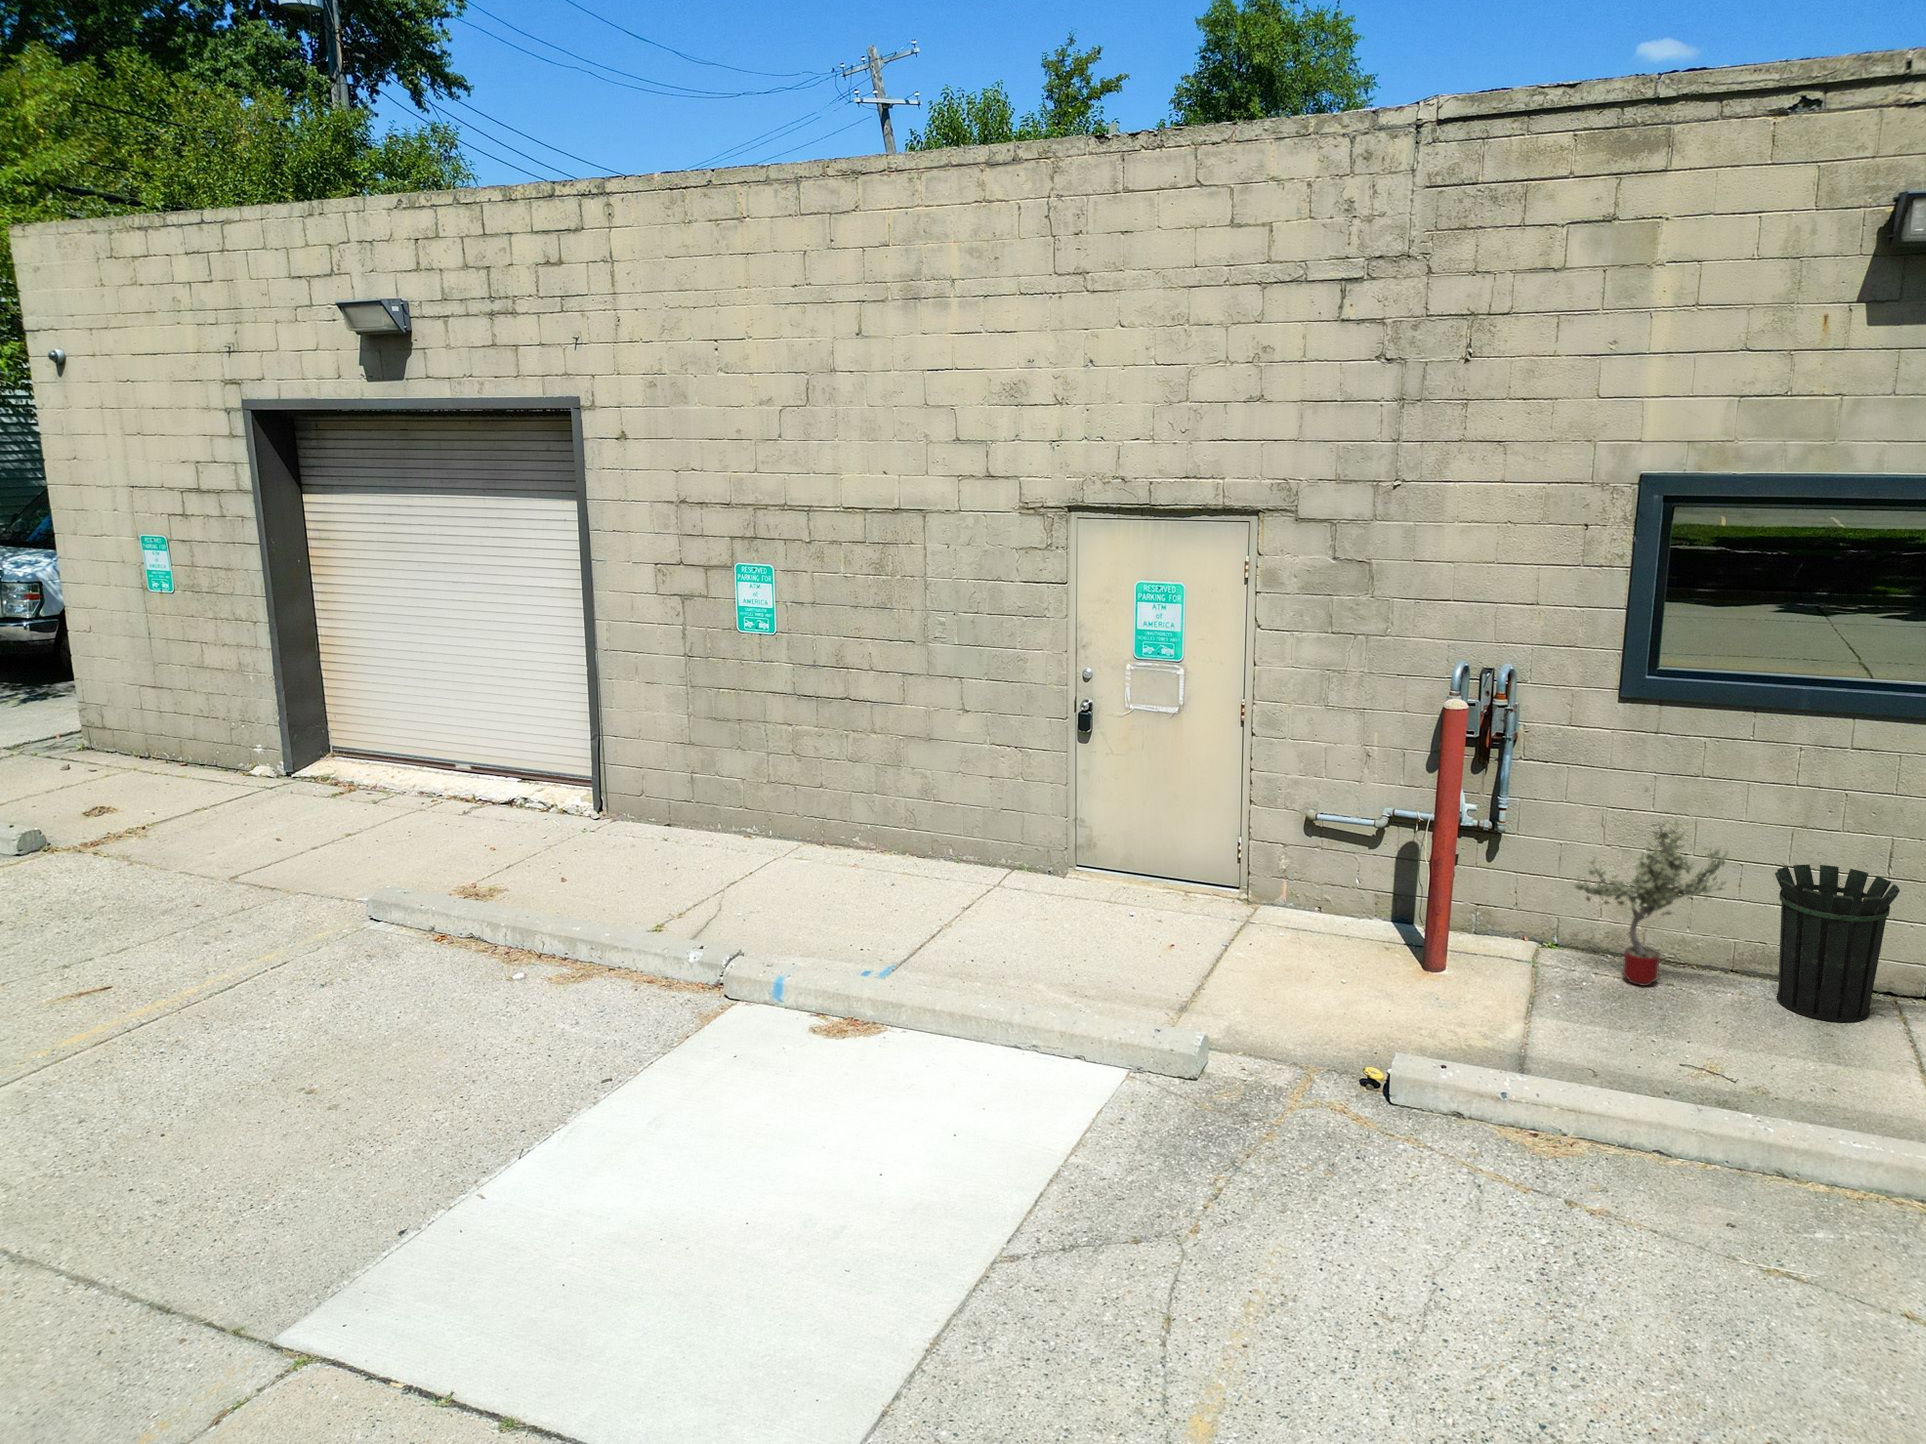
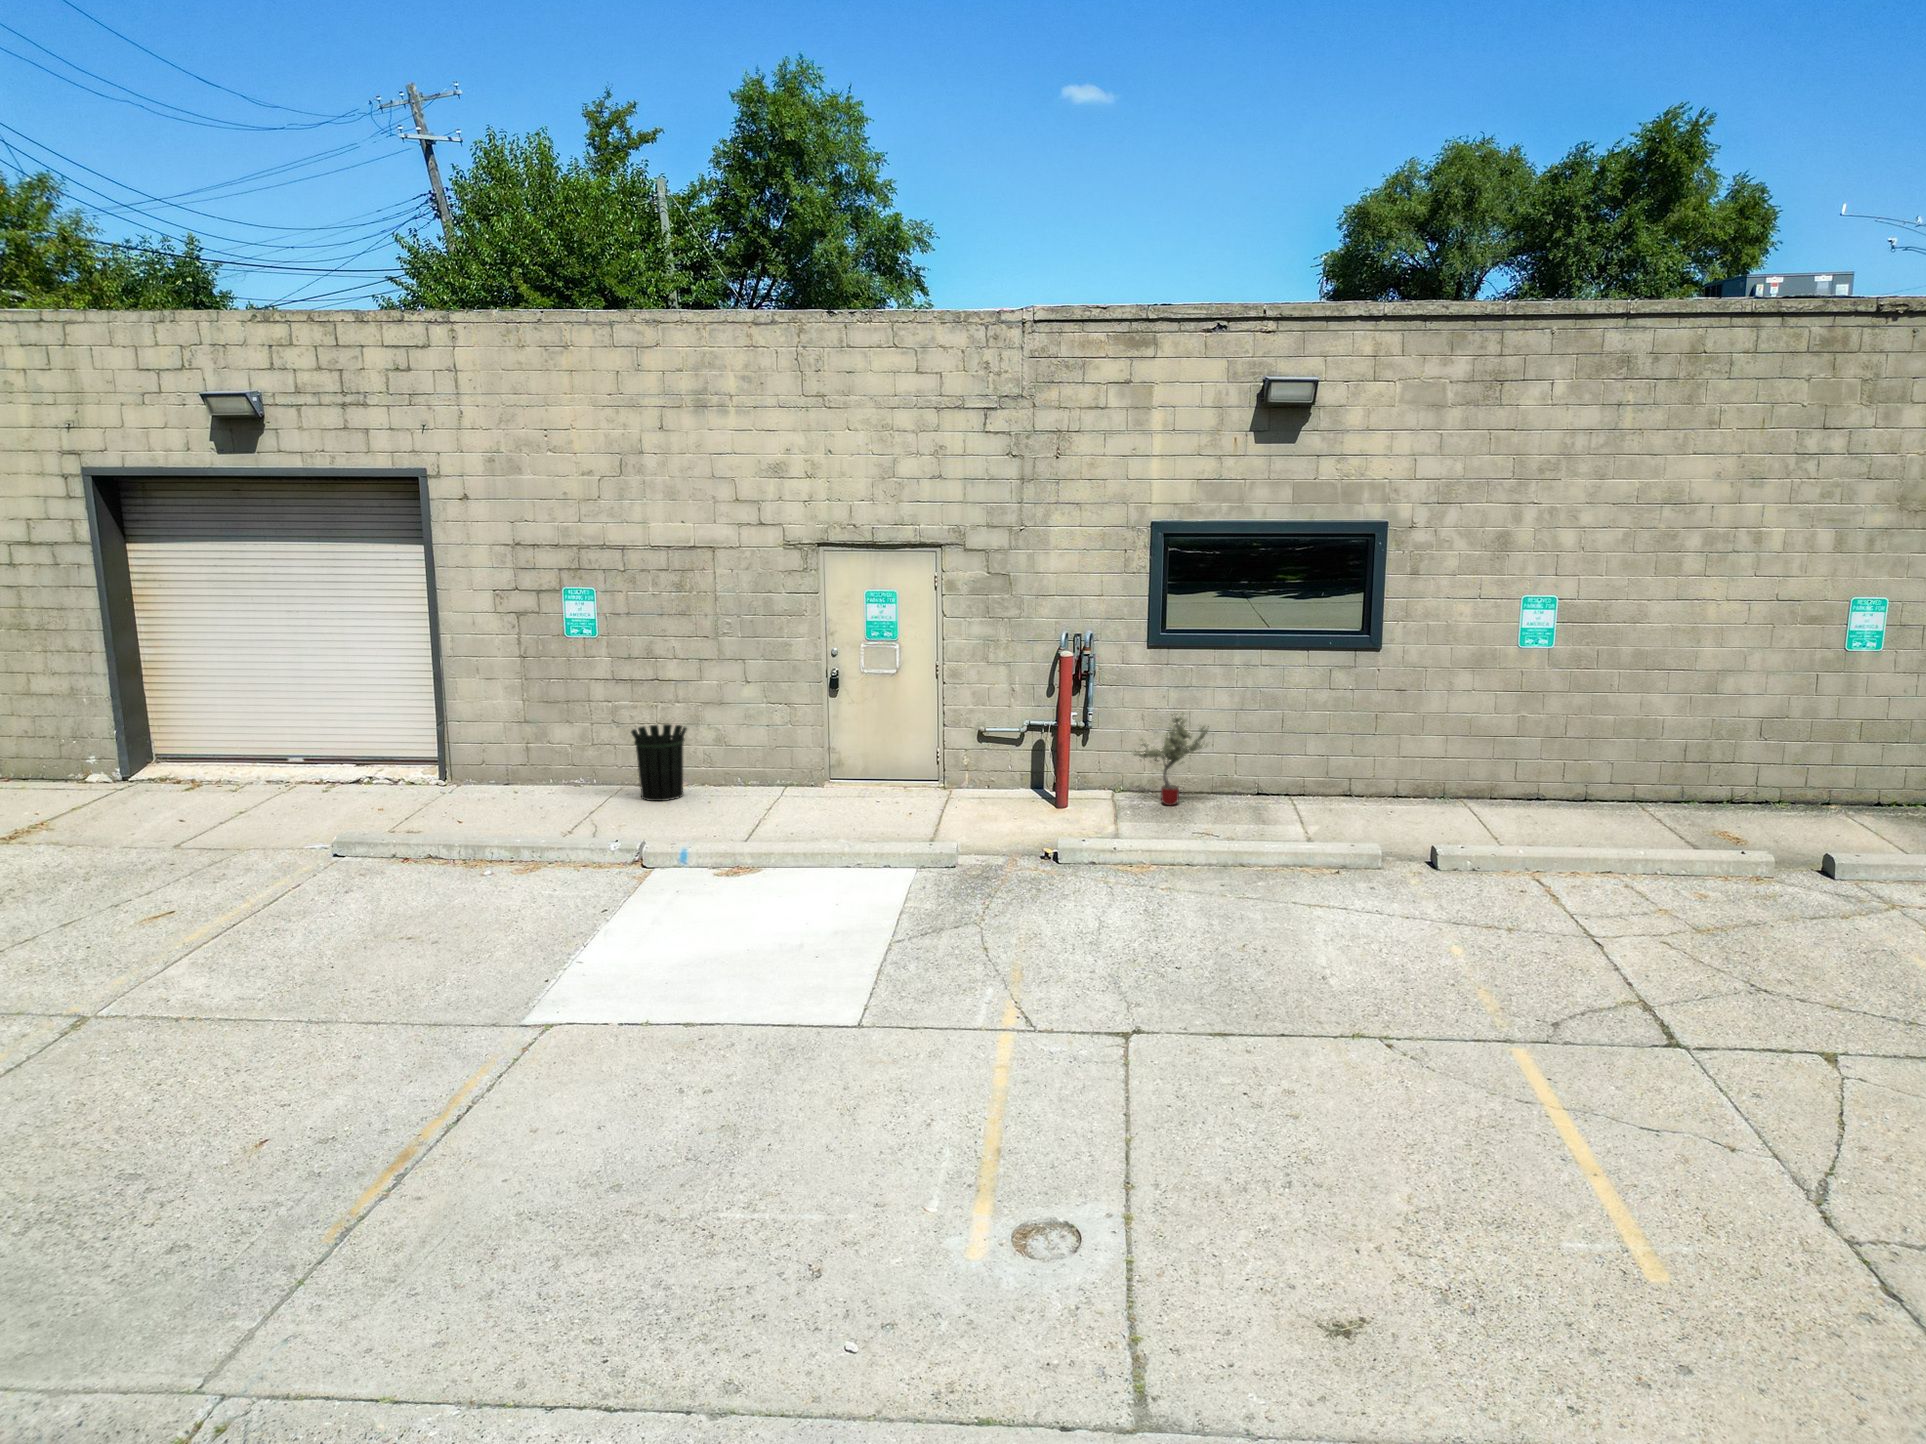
waste bin: present [1775,864,1900,1022] -> present [631,724,686,801]

